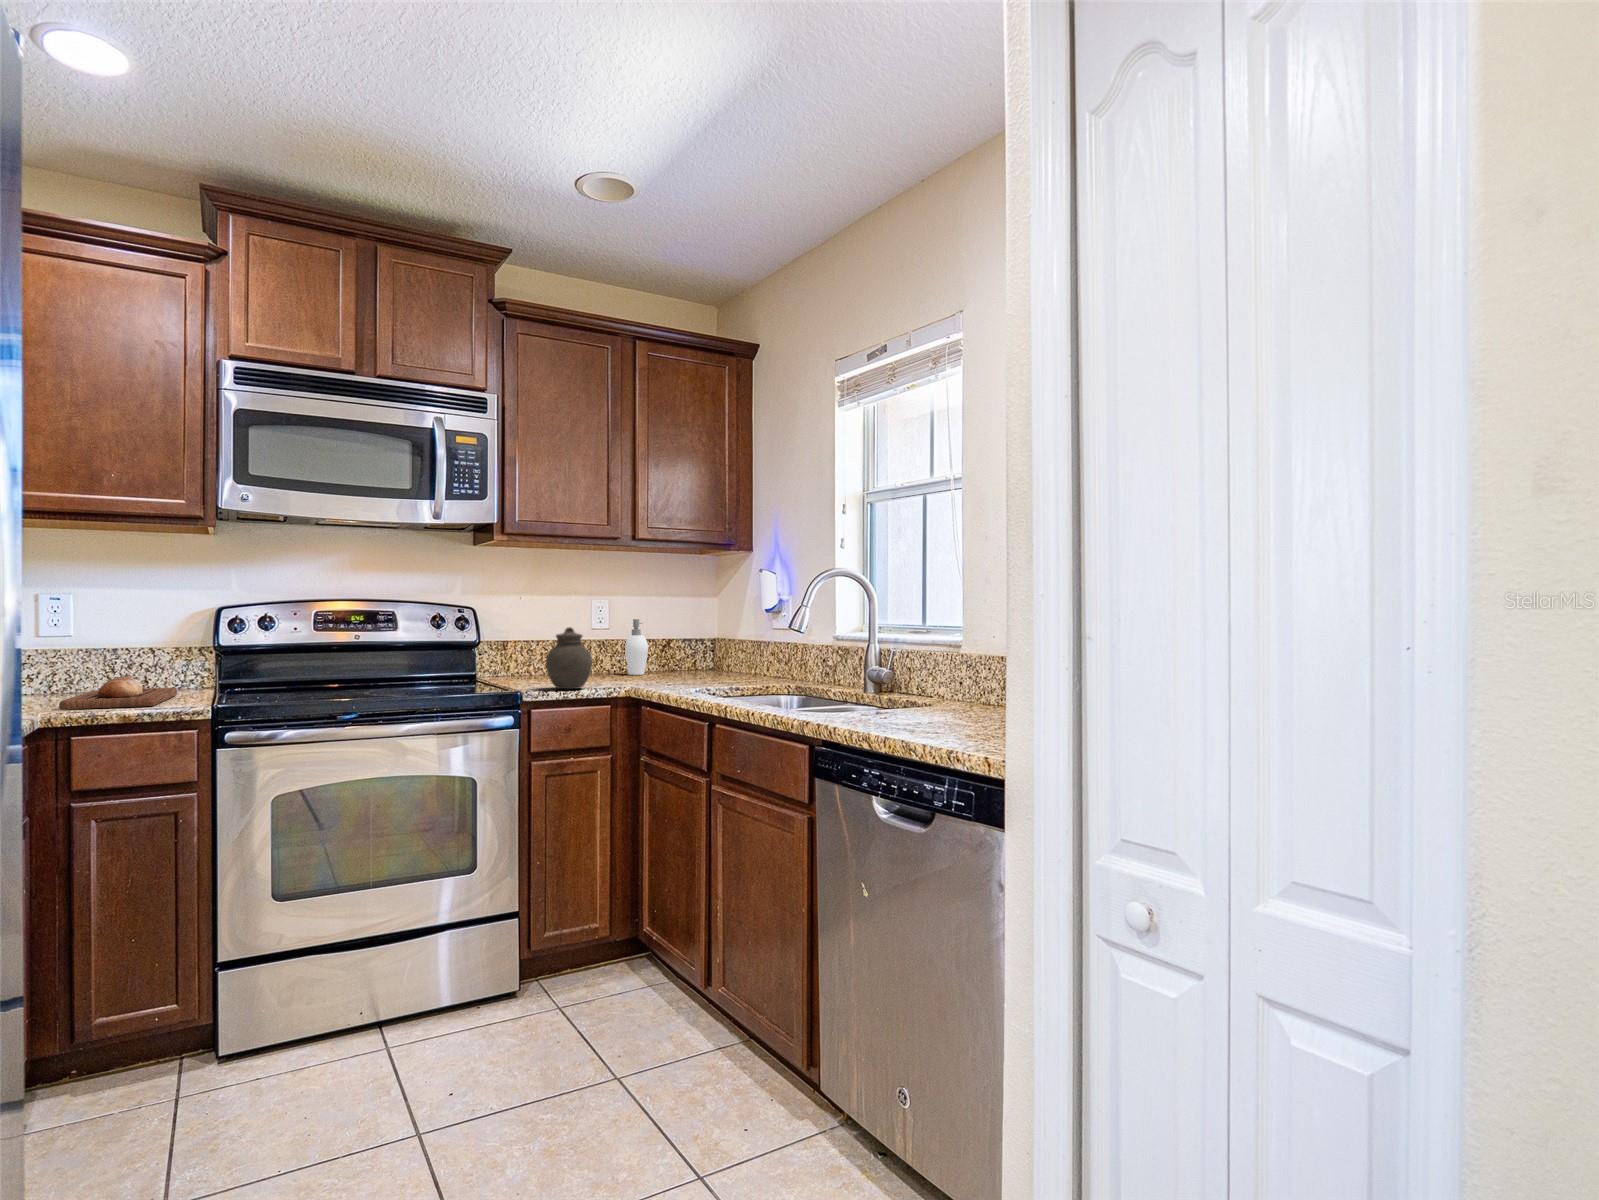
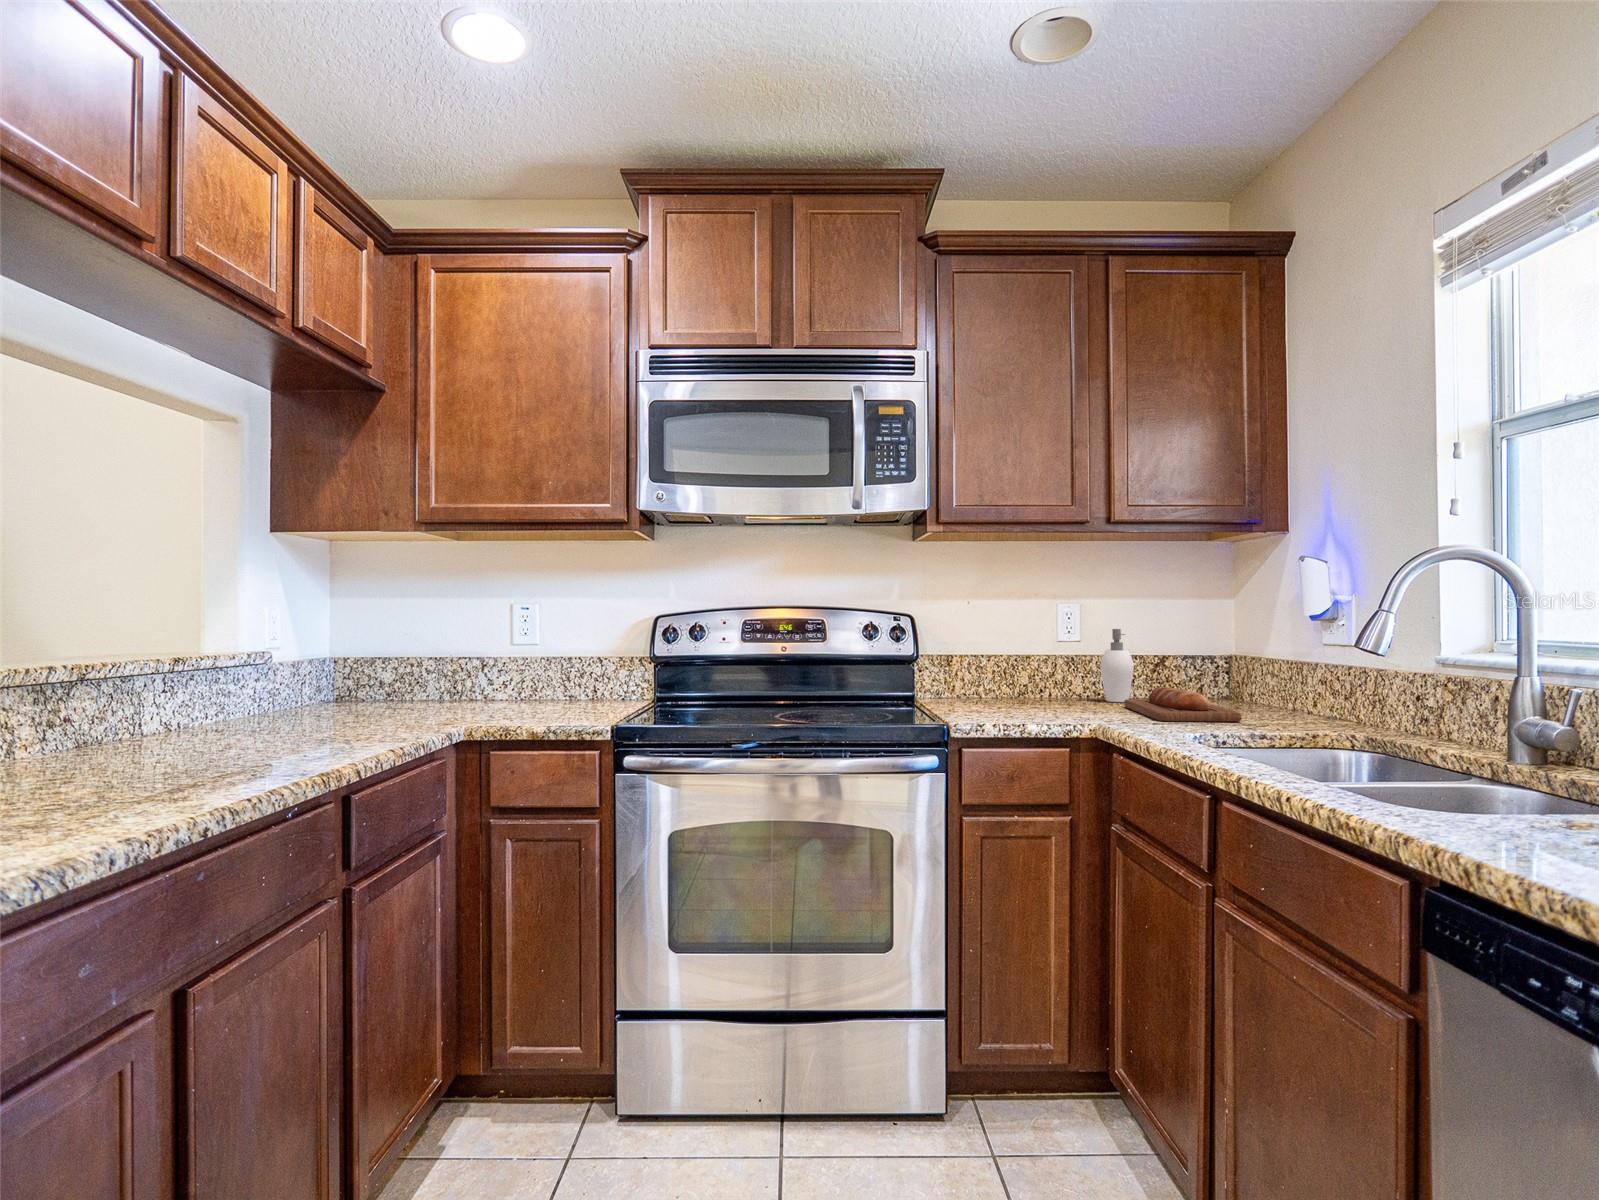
jar: present [546,627,592,689] -> none [985,641,1046,723]
bread loaf: present [59,676,177,709] -> present [1124,687,1241,722]

